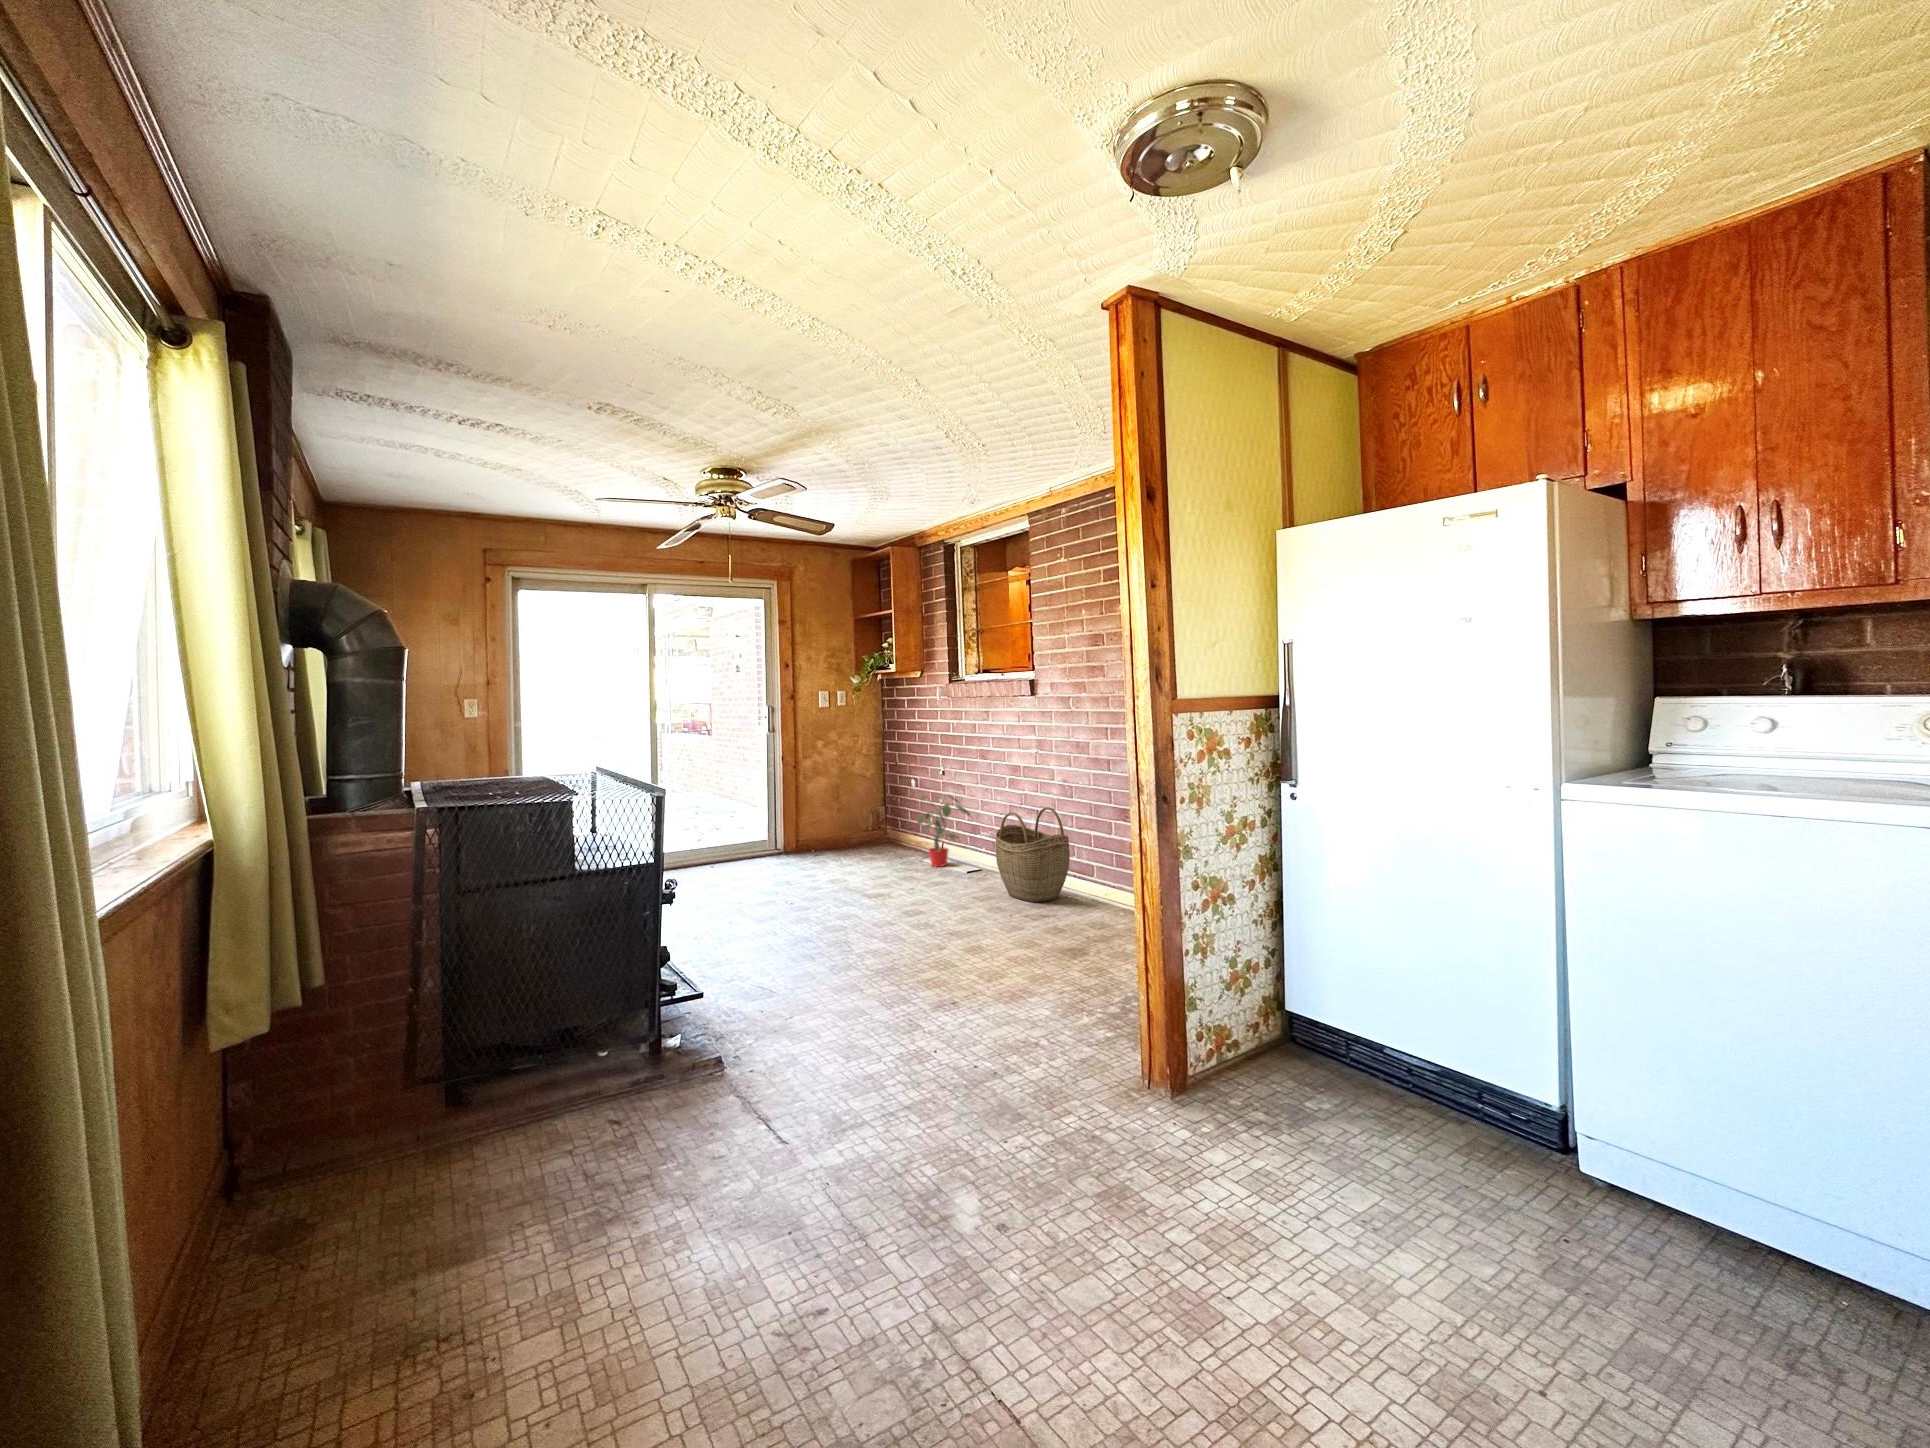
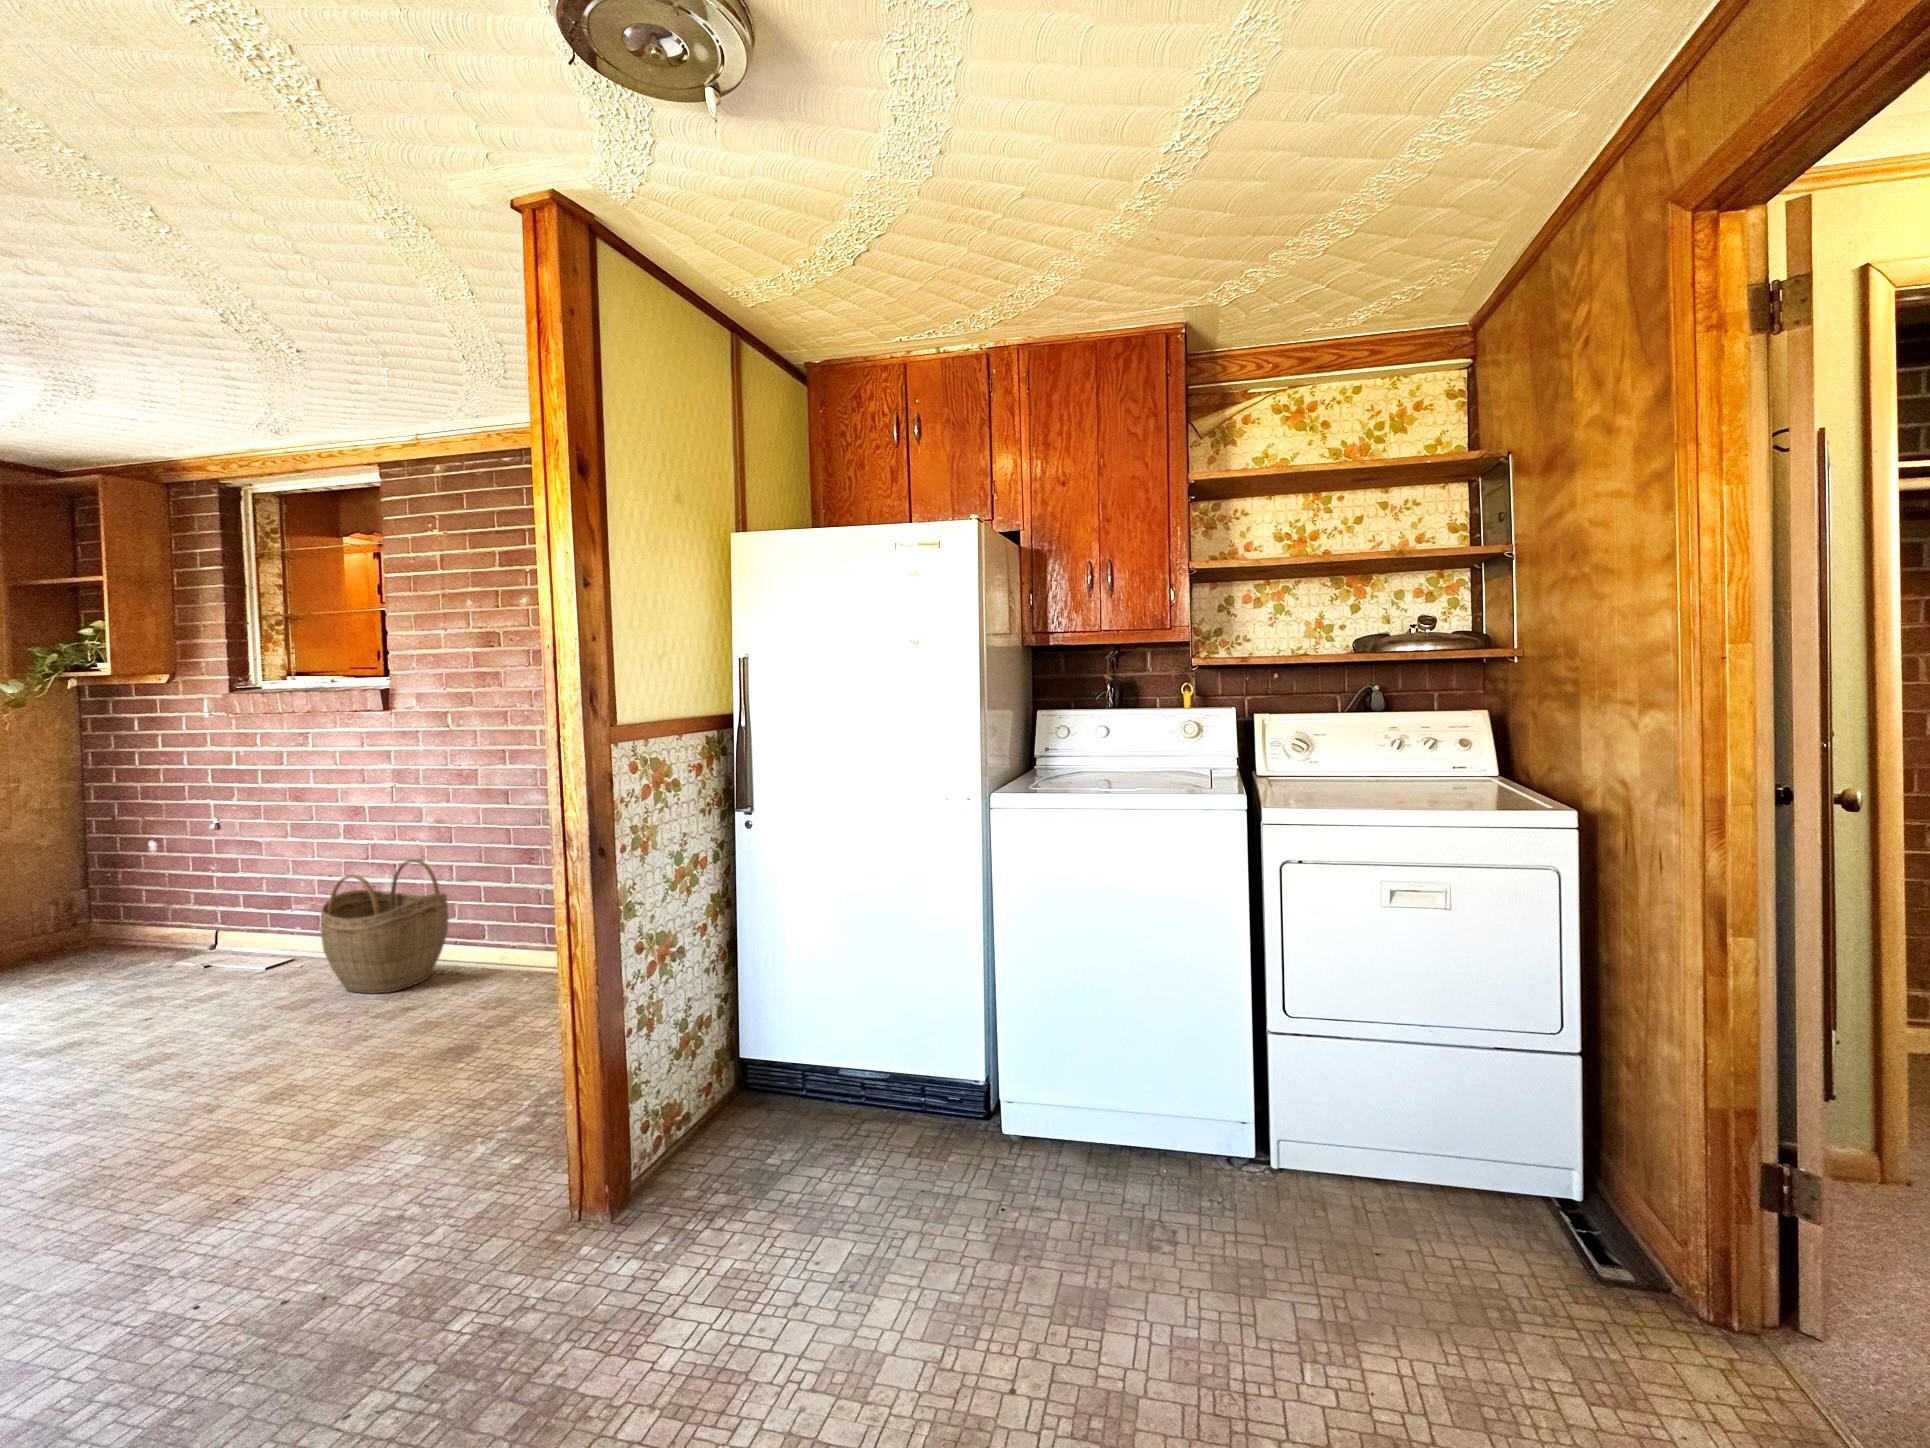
potted plant: present [917,794,970,867] -> none [118,860,278,973]

